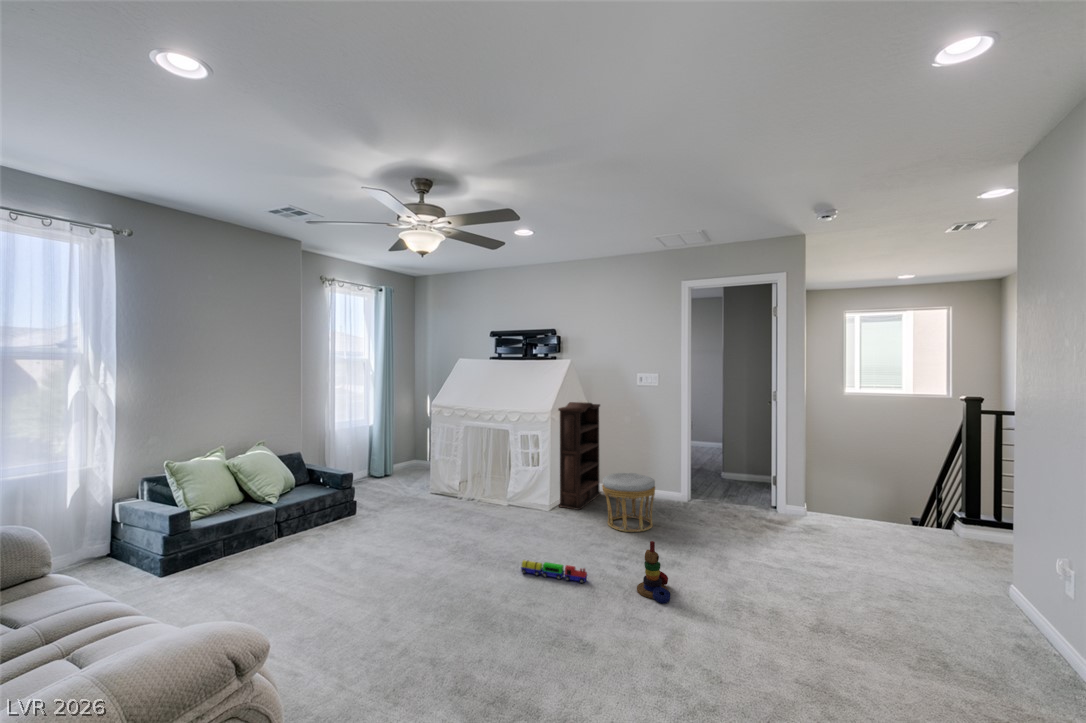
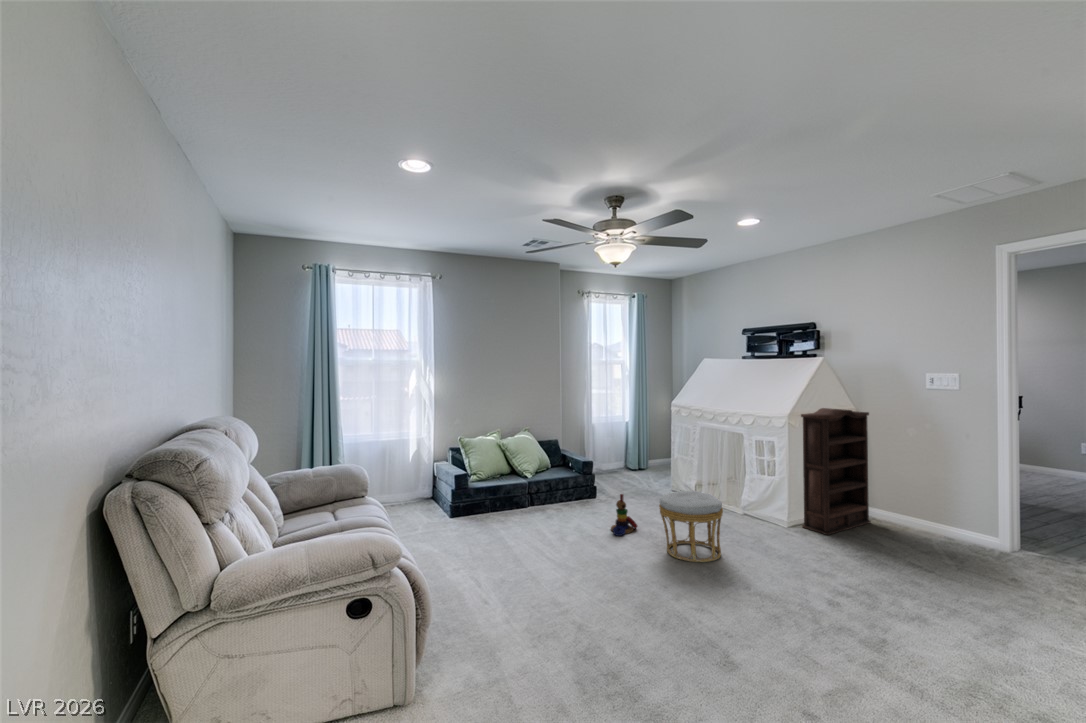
ottoman: present [602,473,655,532] -> present [659,491,723,562]
stacking toy: present [637,541,671,603] -> present [611,494,637,536]
toy train: present [521,560,587,583] -> none [712,570,784,611]

